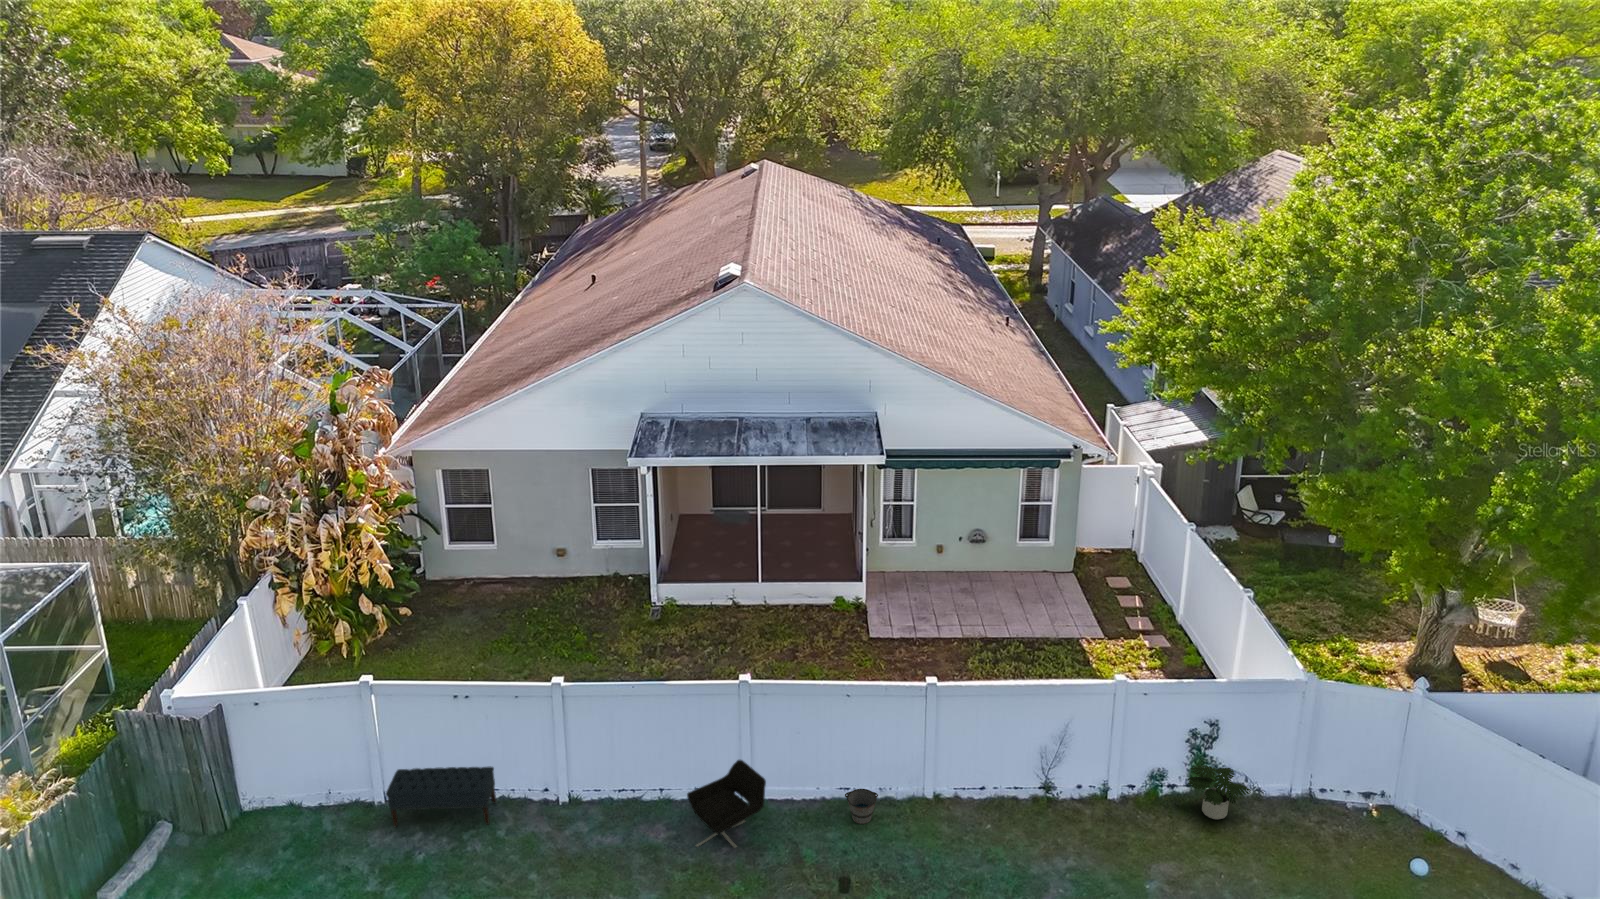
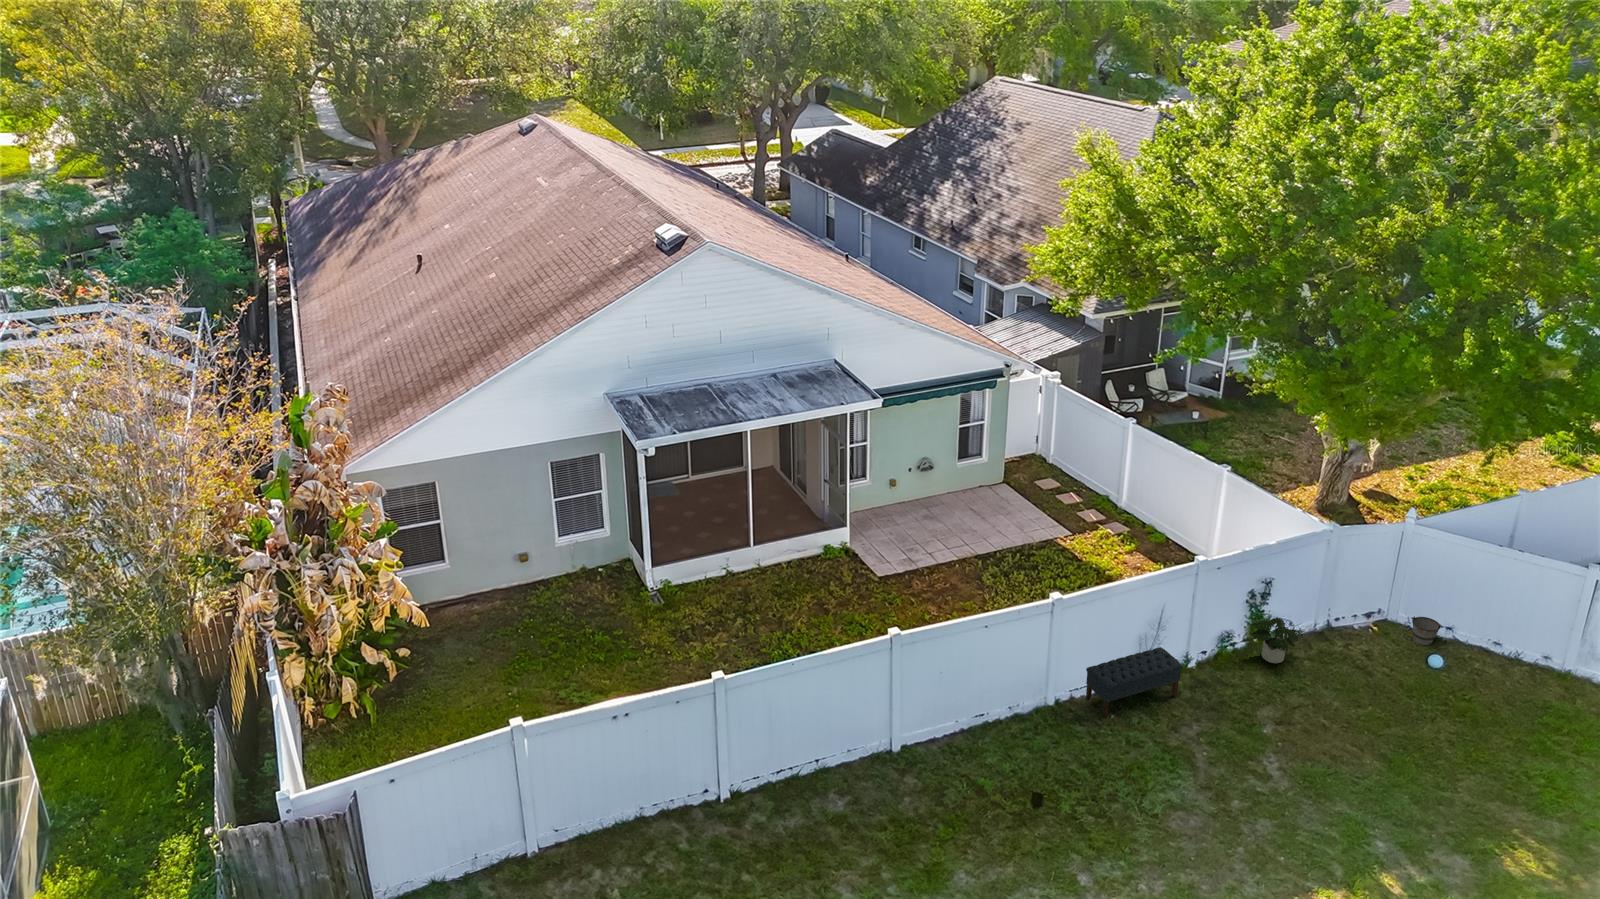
lounge chair: present [687,760,766,848] -> none [856,712,934,805]
bench: present [386,766,496,827] -> present [1086,647,1182,718]
bucket: present [845,789,878,824] -> present [1412,616,1443,645]

